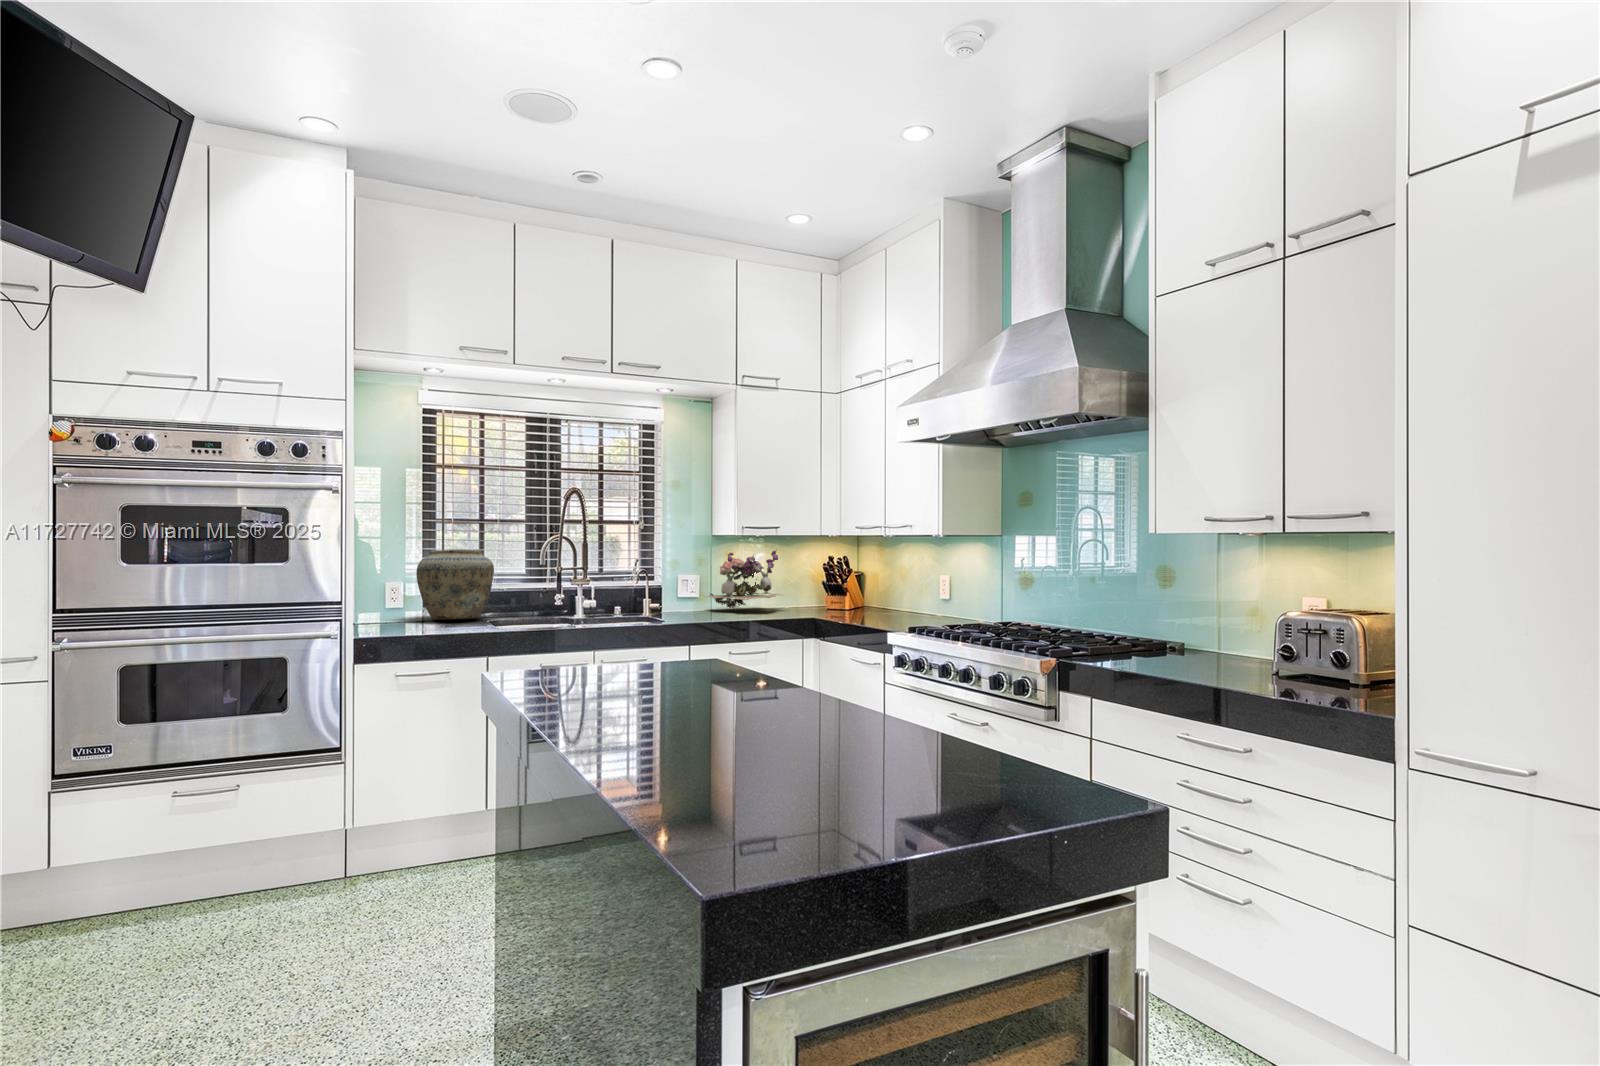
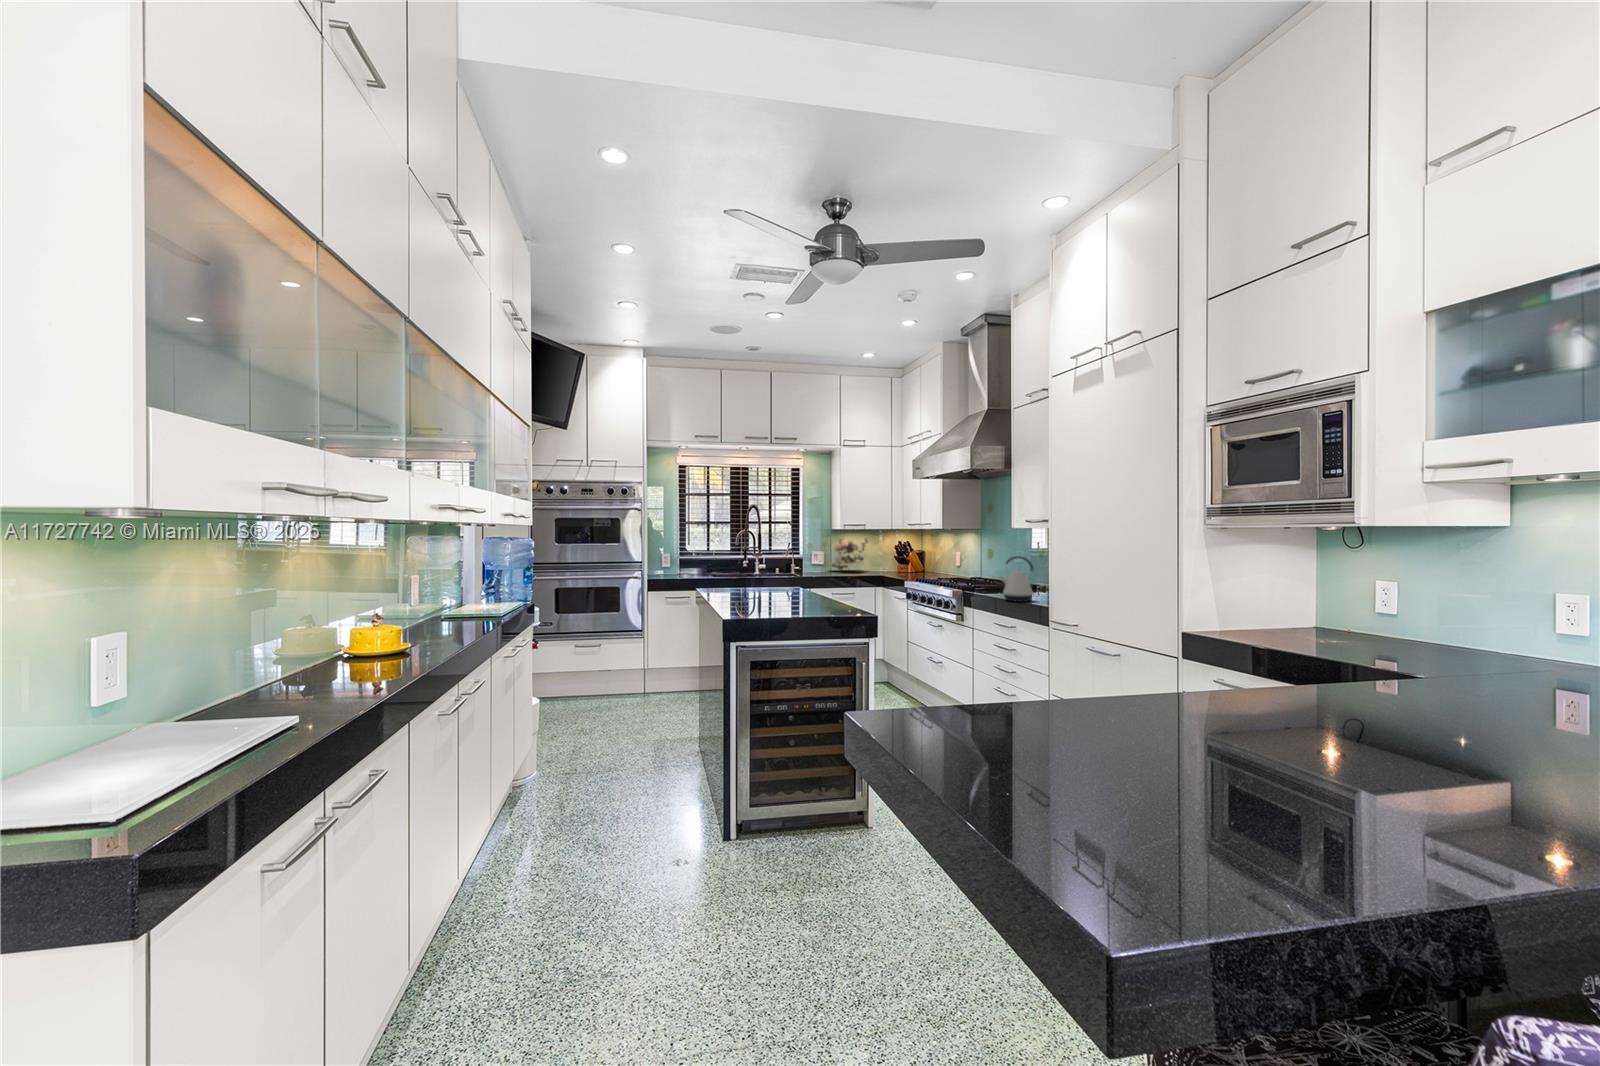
vase: present [416,550,494,620] -> none [676,537,713,572]
kettle: none [1150,578,1218,672] -> present [1000,556,1034,602]

